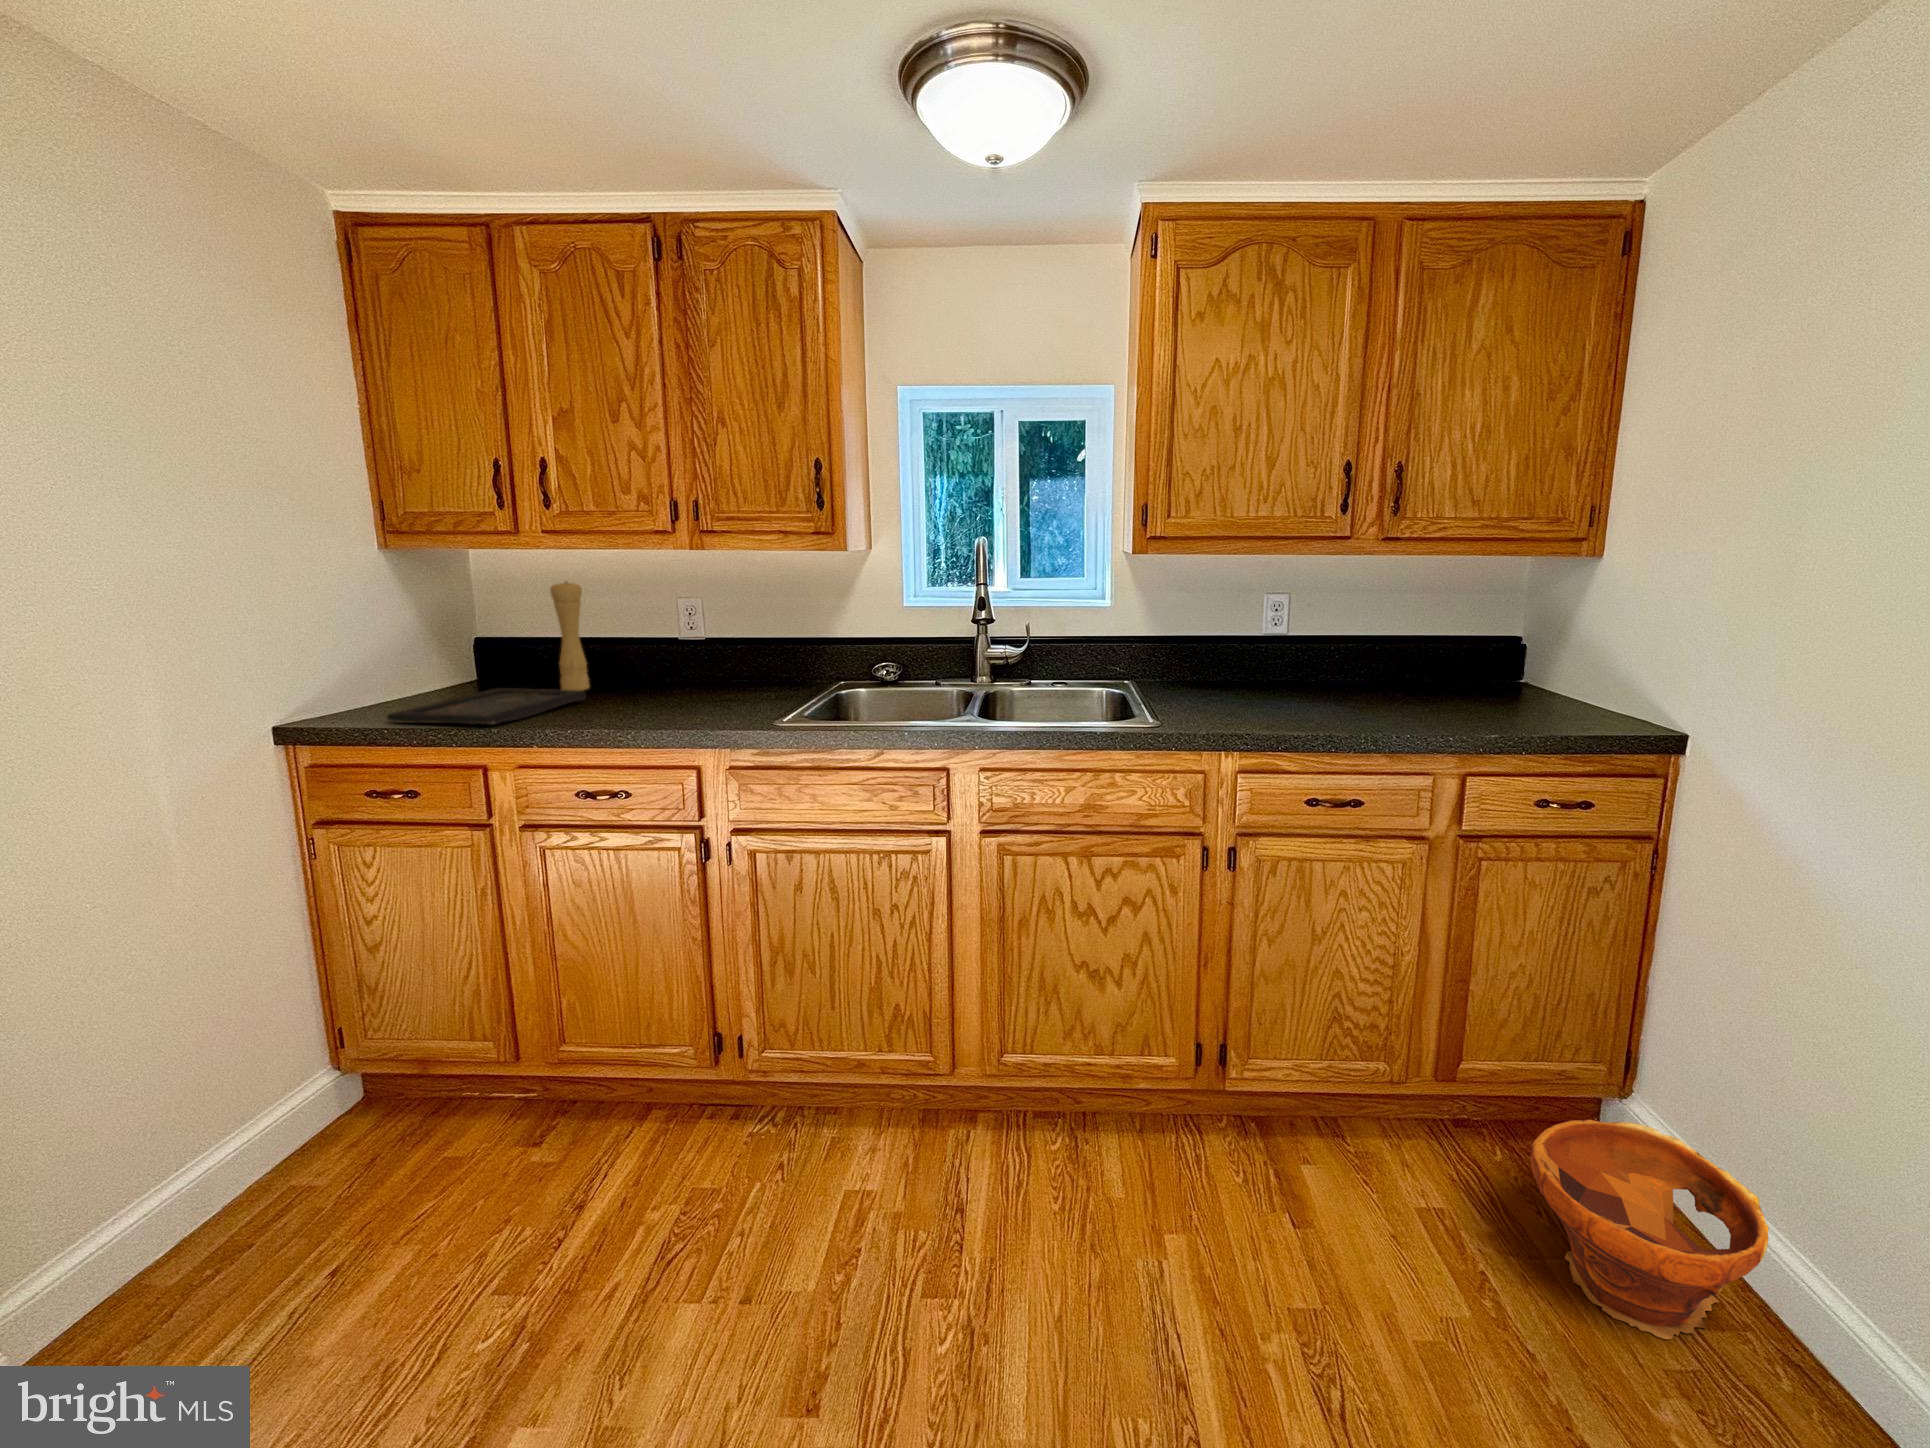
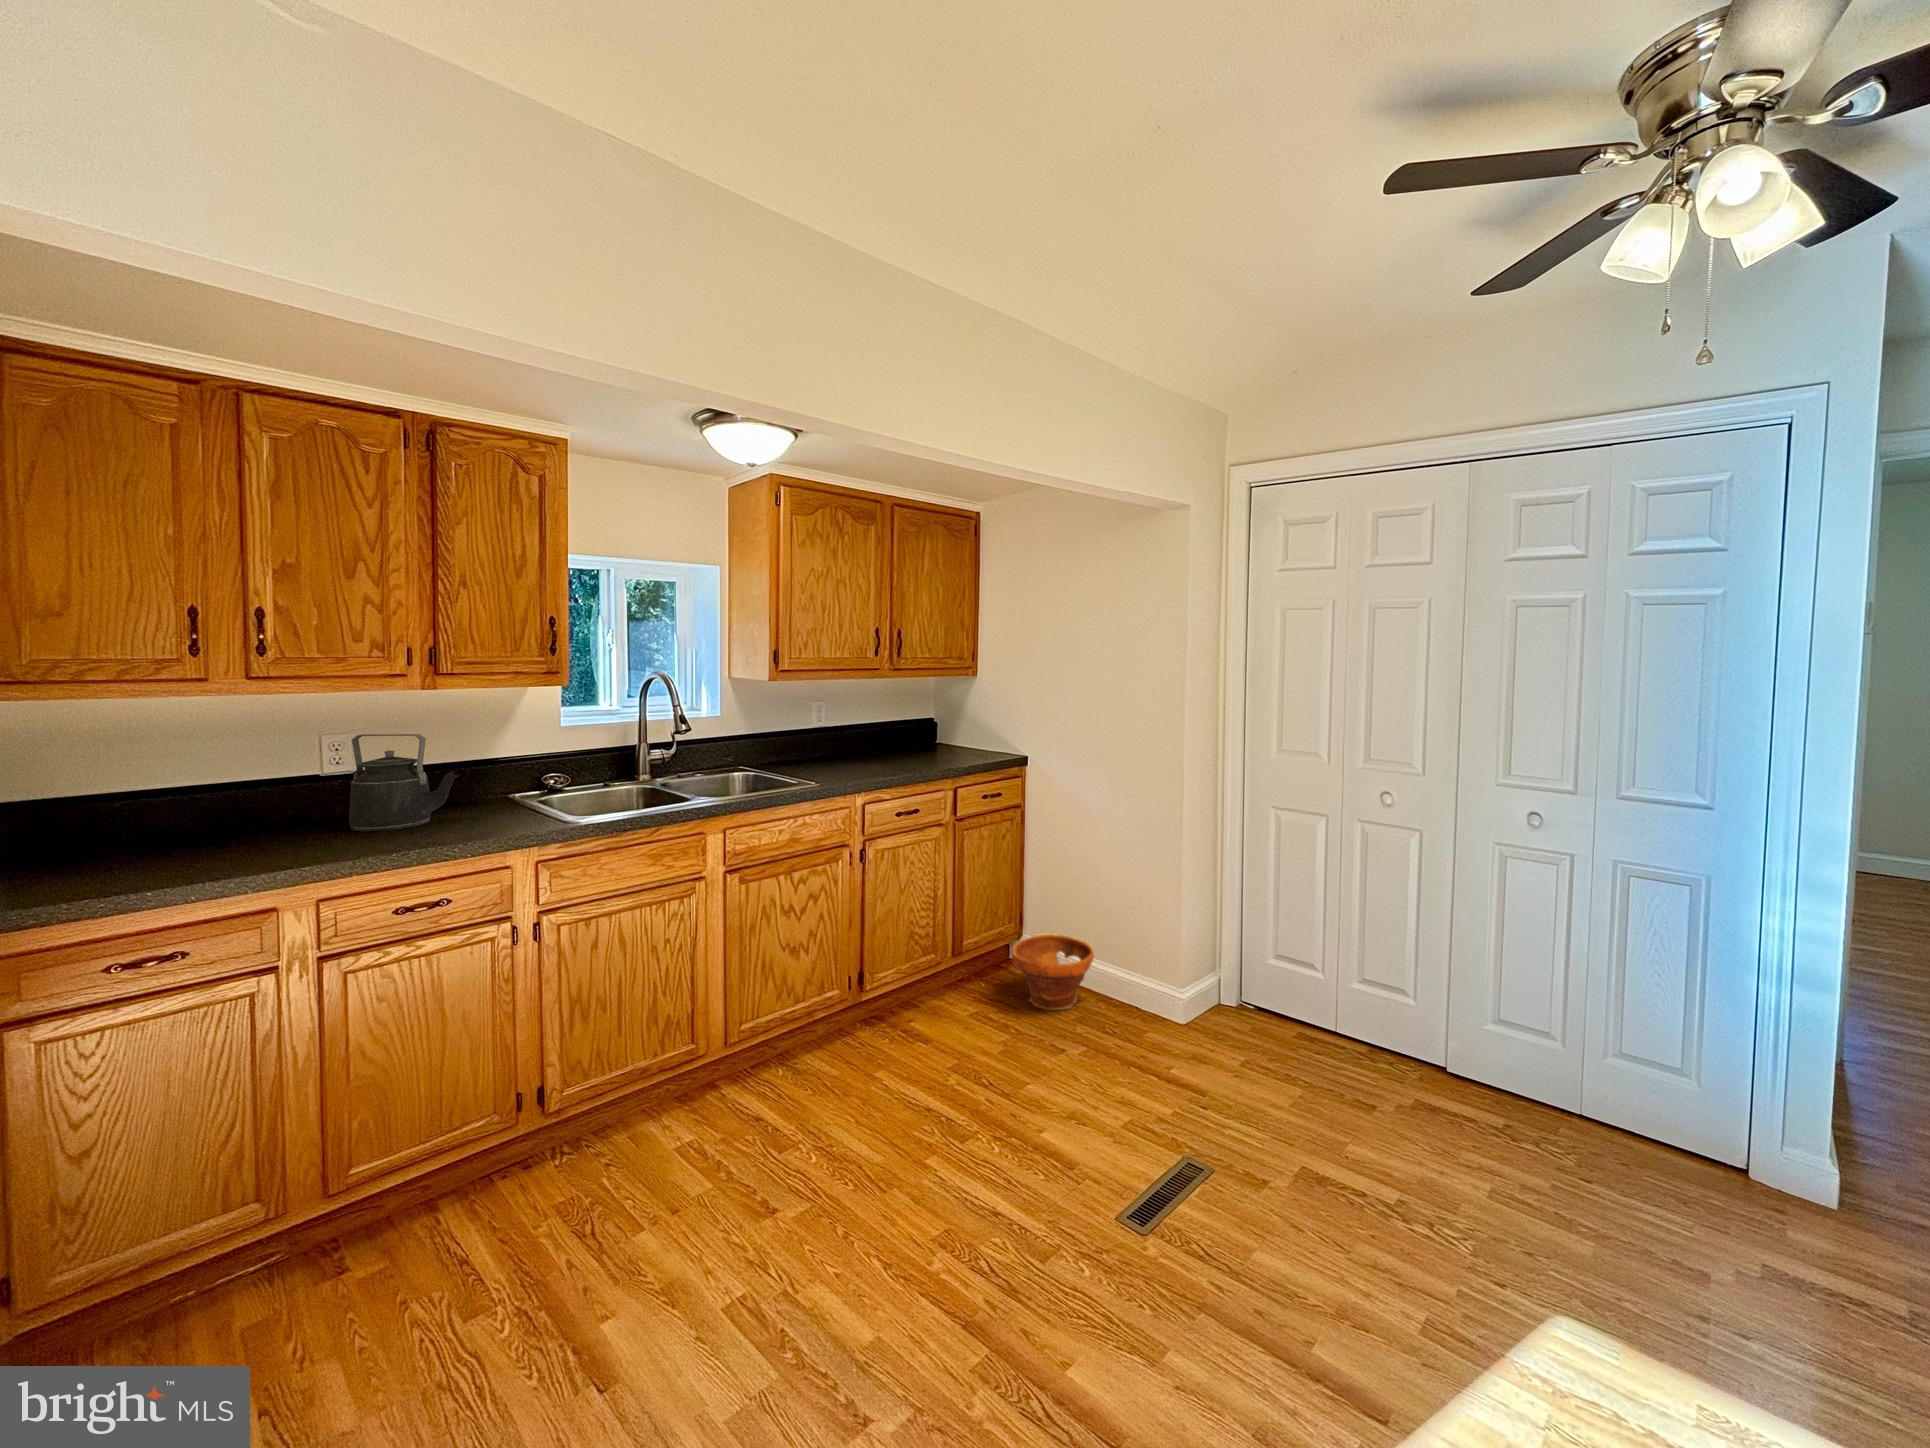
pepper mill: present [550,581,590,690] -> none [194,727,237,842]
kettle: none [647,597,723,703] -> present [349,734,460,832]
tray: present [387,688,586,724] -> none [118,831,293,885]

